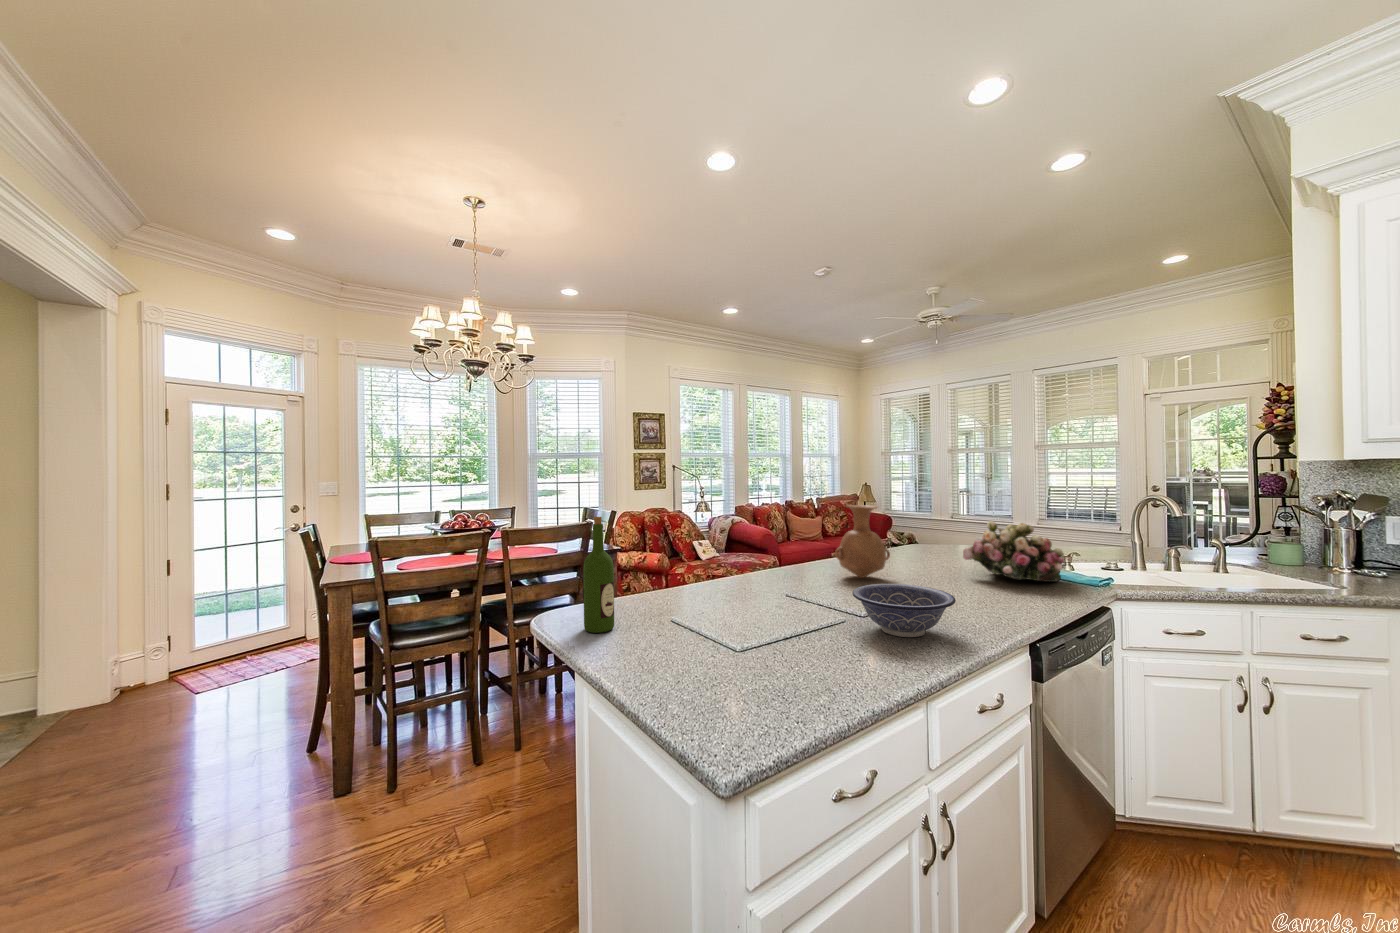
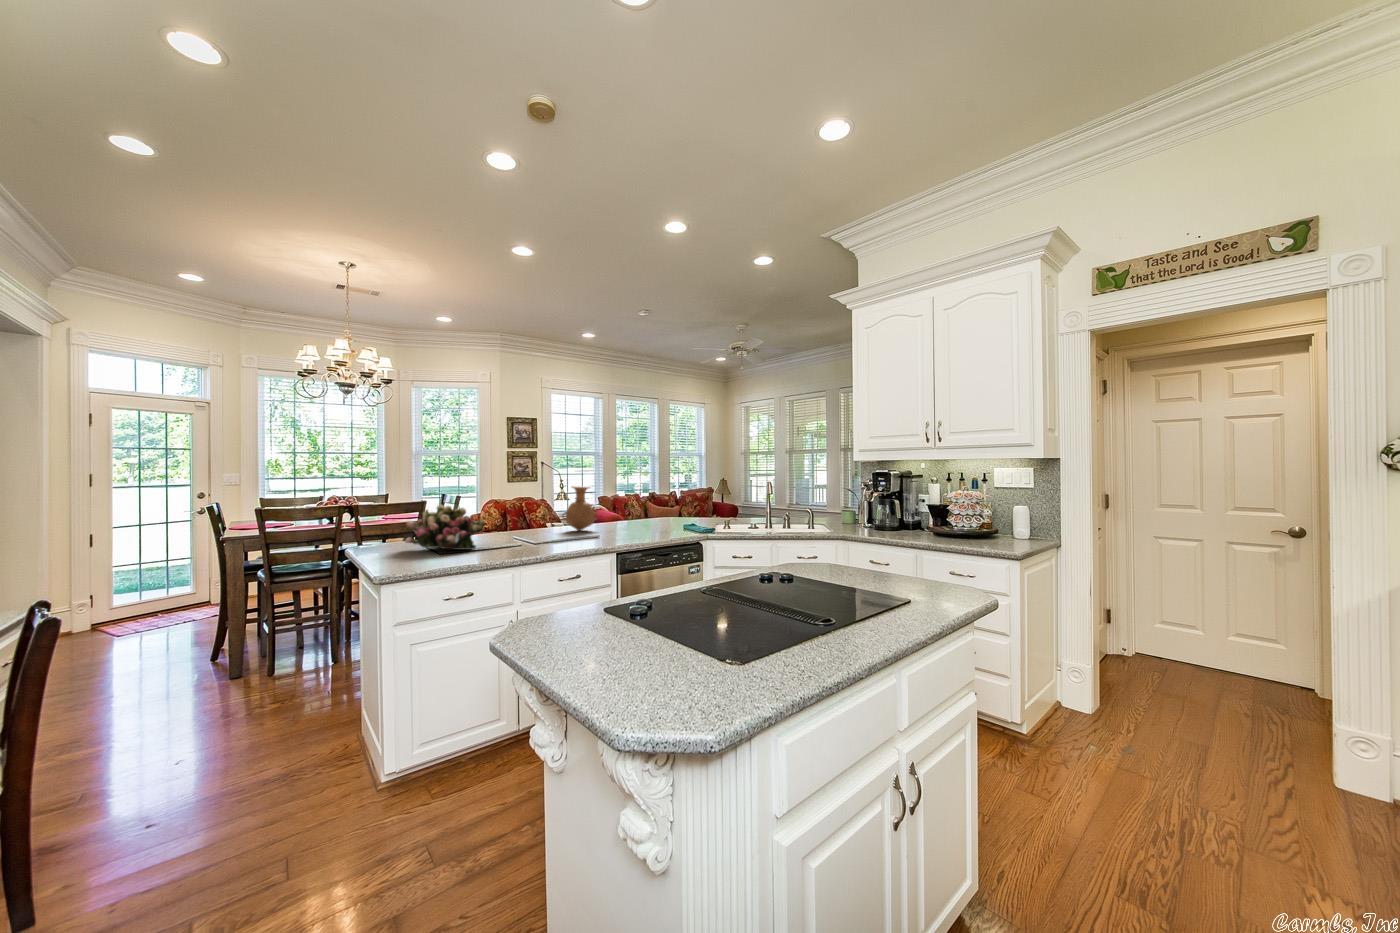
wine bottle: present [583,517,614,633] -> none [371,488,390,550]
flower arrangement: present [963,521,1064,582] -> present [405,505,486,550]
decorative bowl: present [852,584,956,637] -> none [518,526,570,549]

